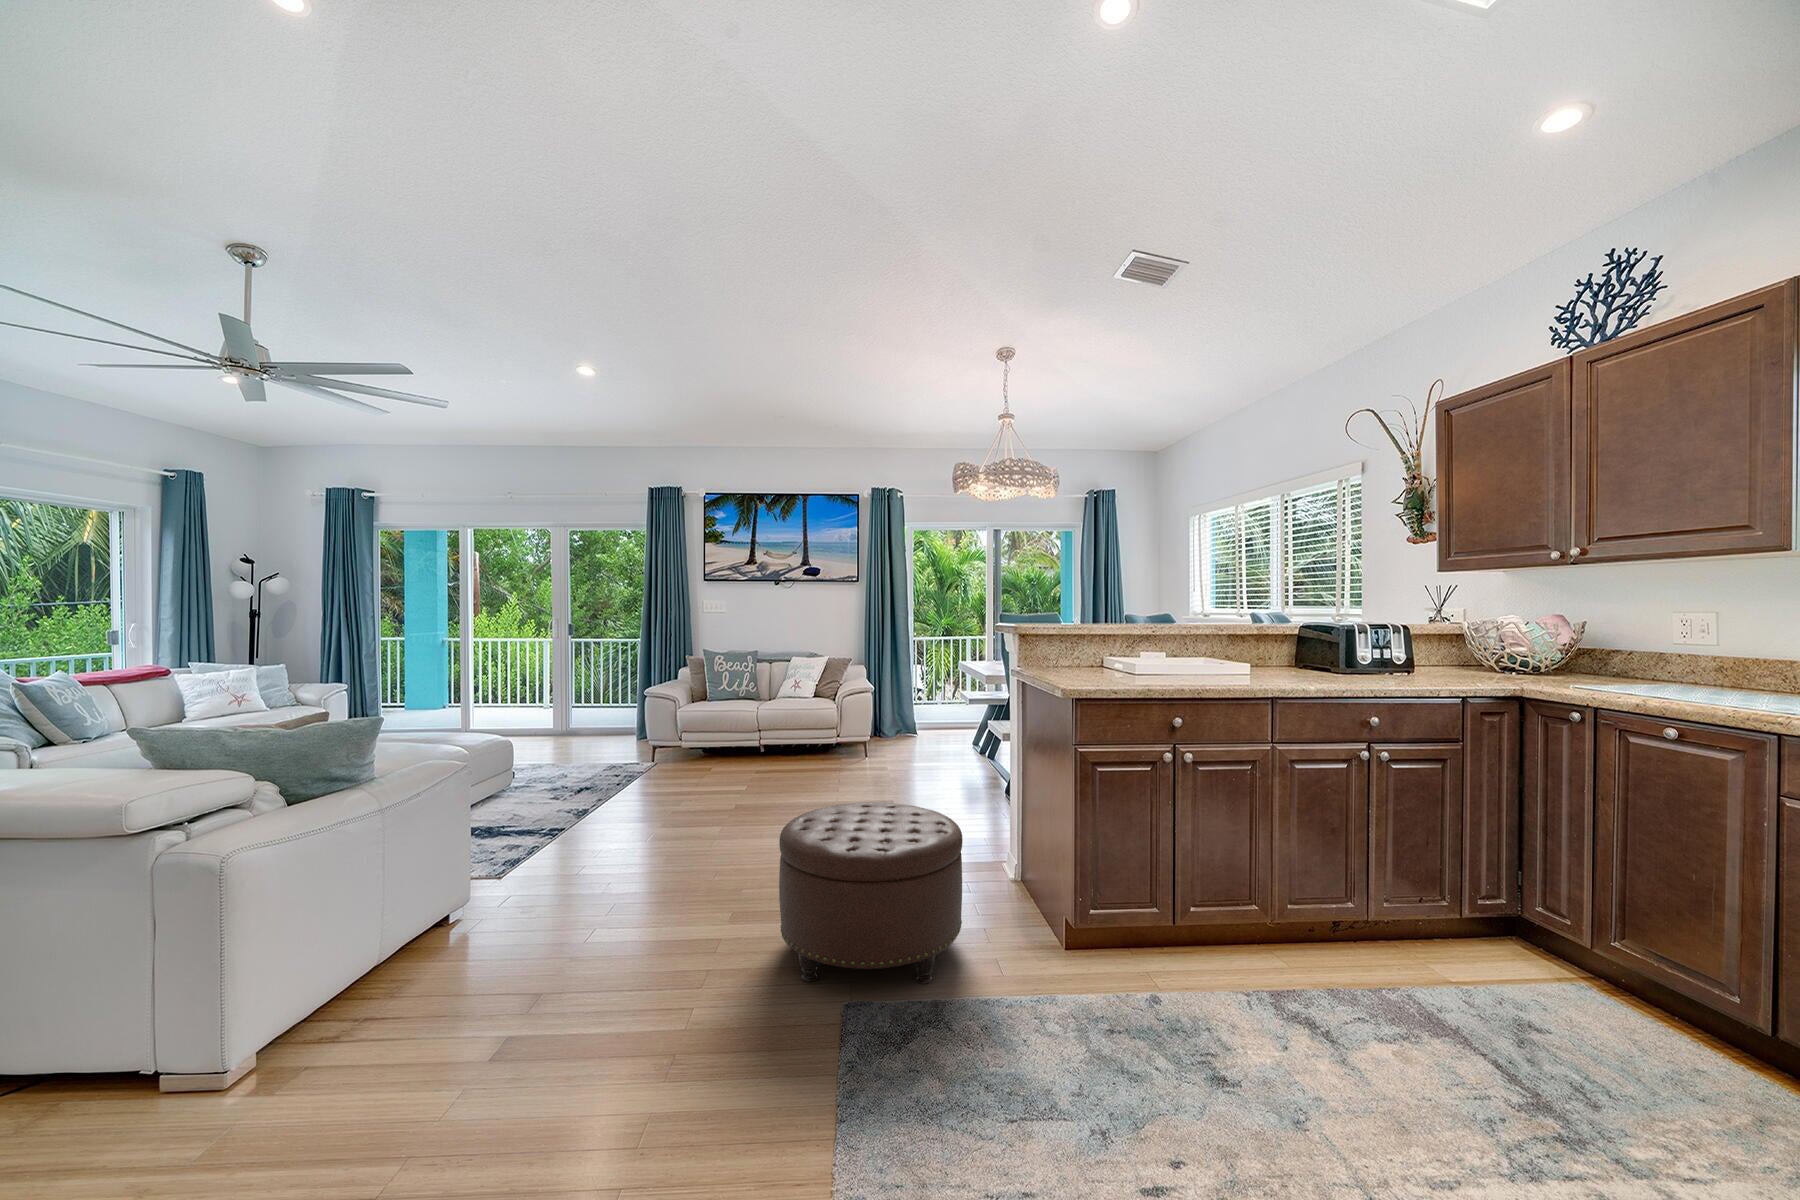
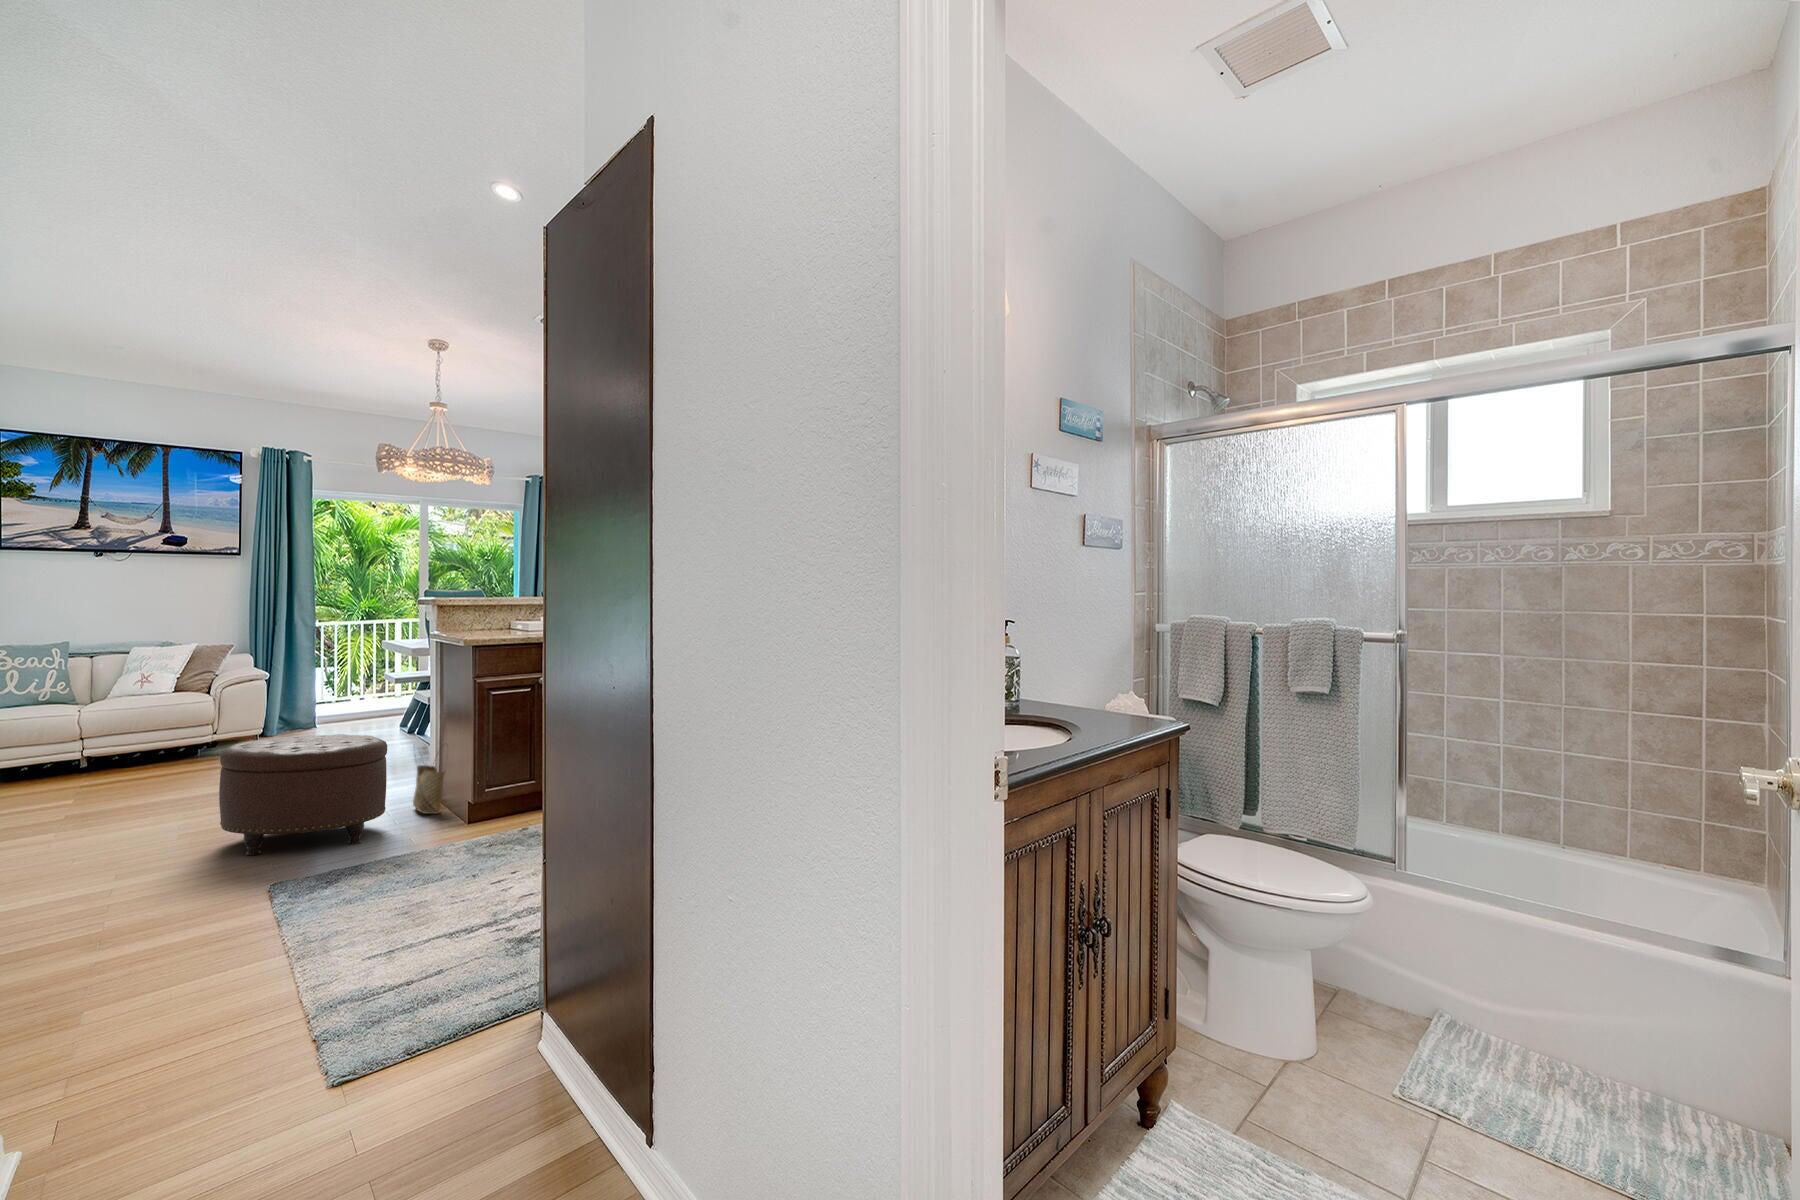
woven basket: none [993,818,1034,919] -> present [413,765,445,814]

